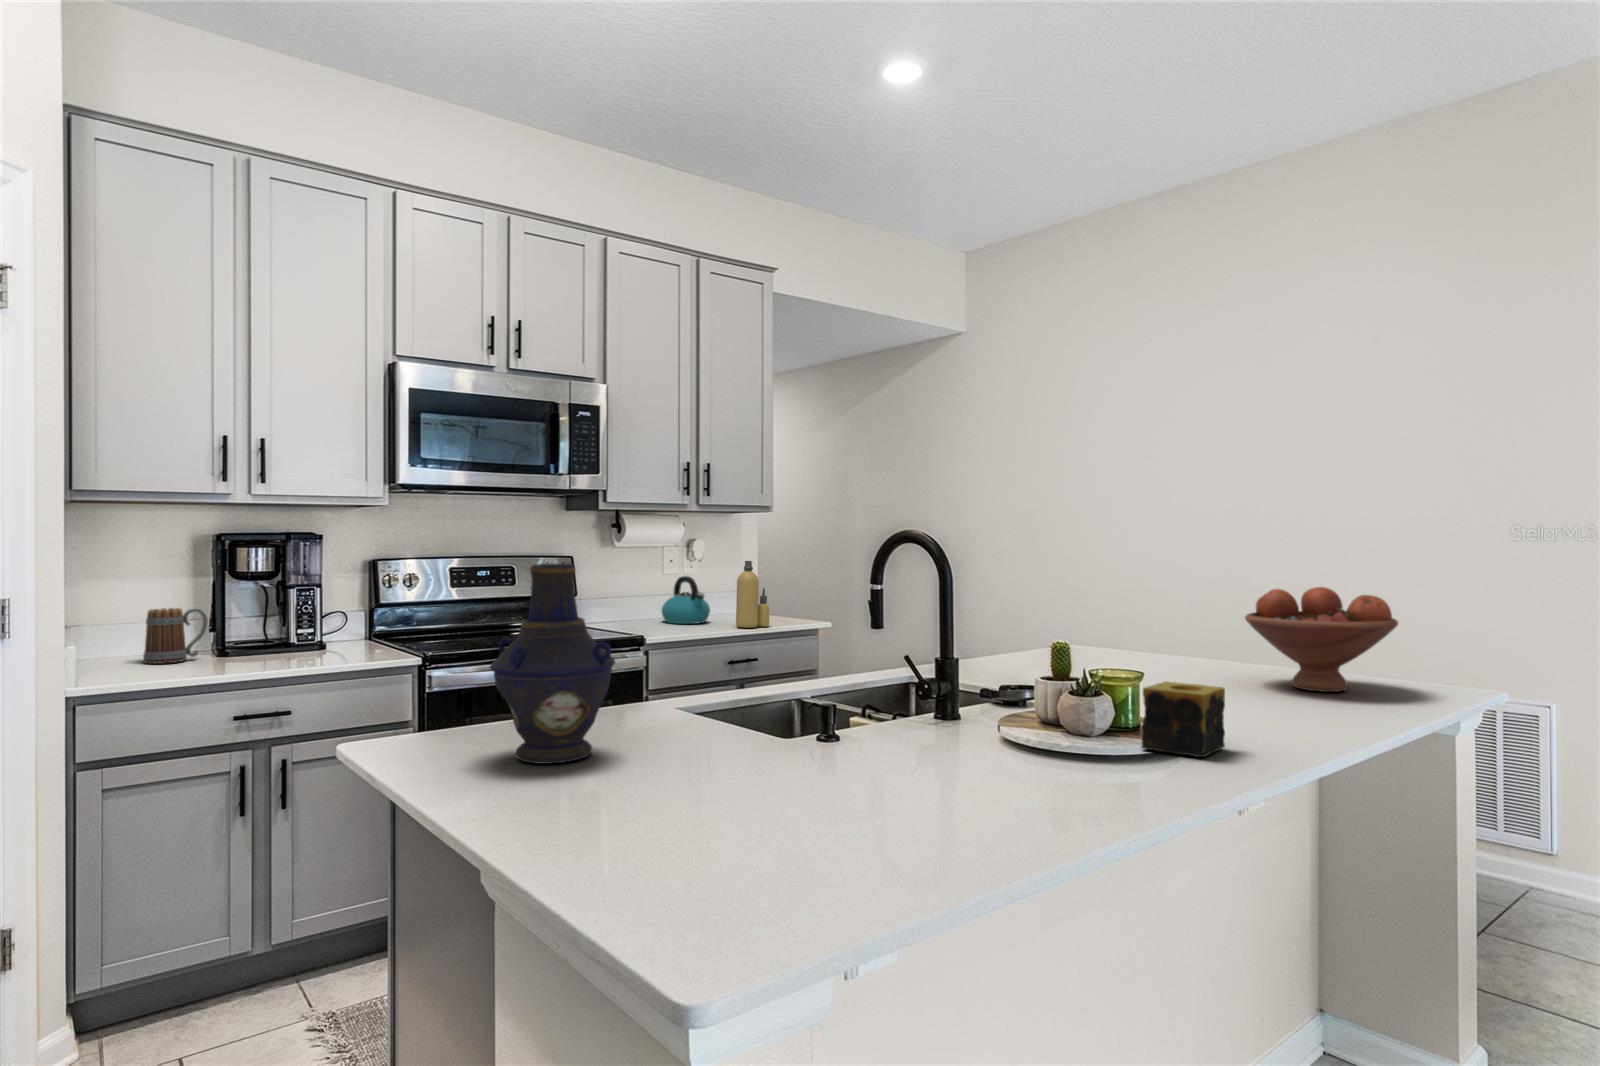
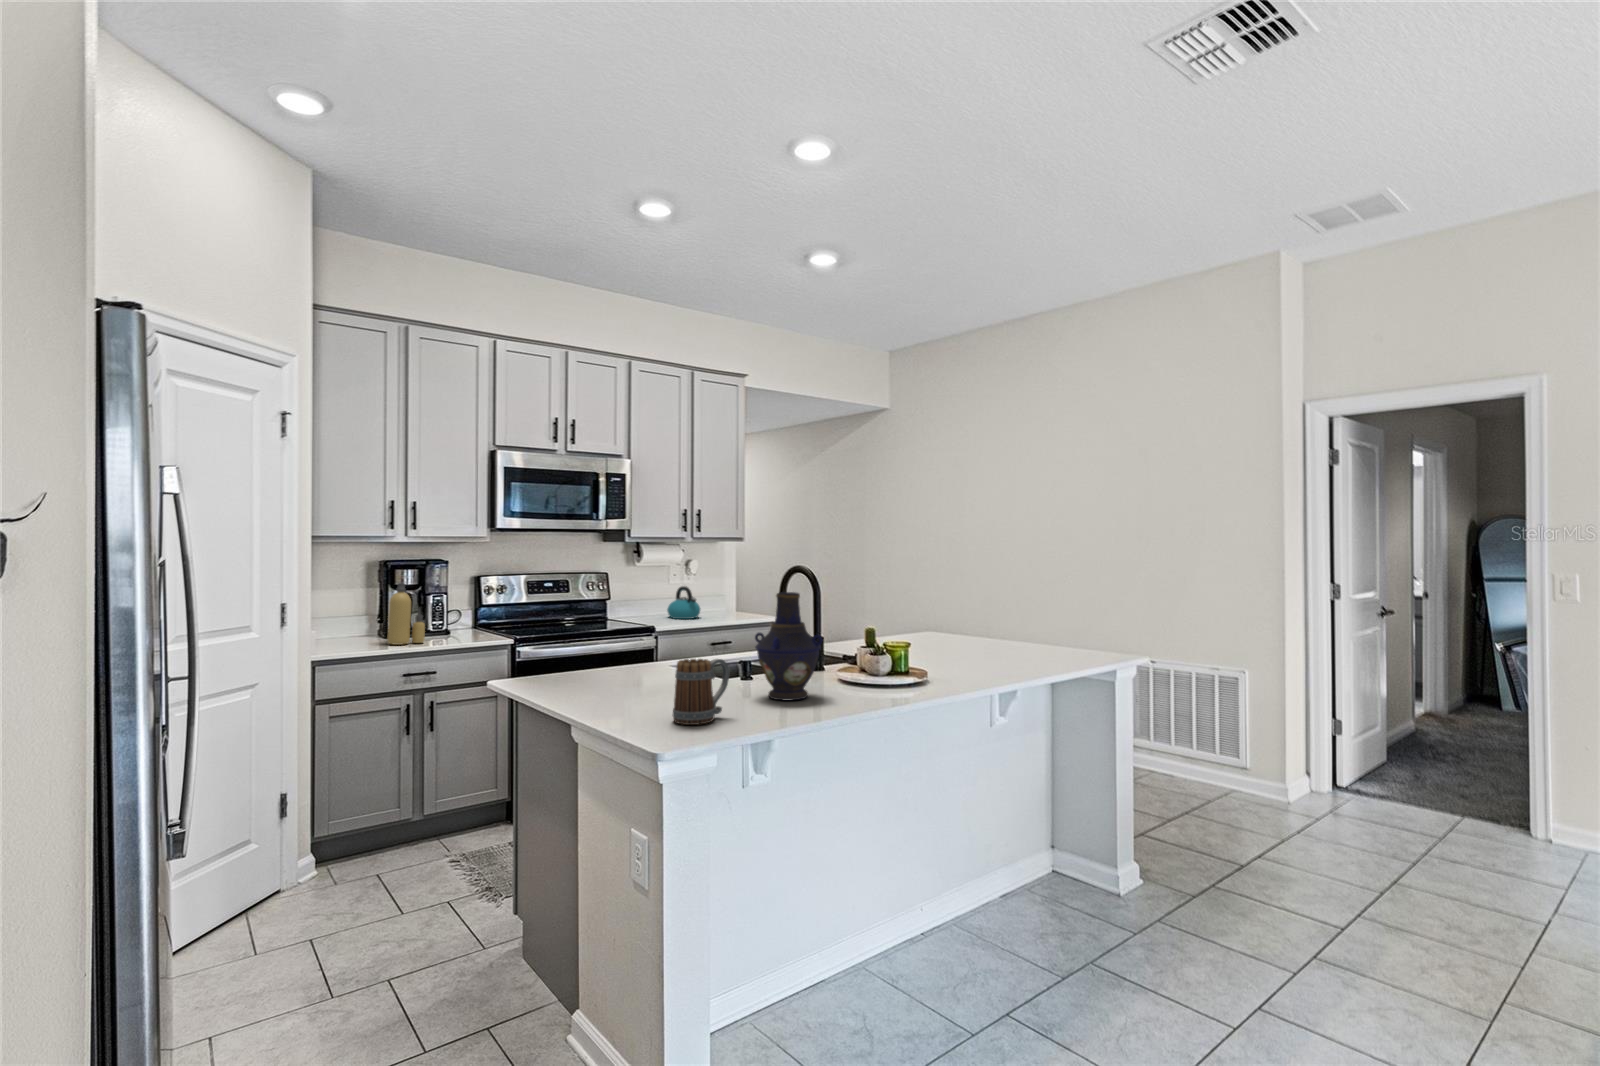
bottle: present [736,561,769,628] -> present [387,583,425,645]
vase: present [490,564,615,764] -> present [755,592,822,701]
fruit bowl: present [1245,587,1398,692] -> none [998,598,1079,658]
mug: present [143,608,207,664] -> present [673,659,729,725]
candle: present [1142,681,1225,757] -> none [904,649,947,686]

